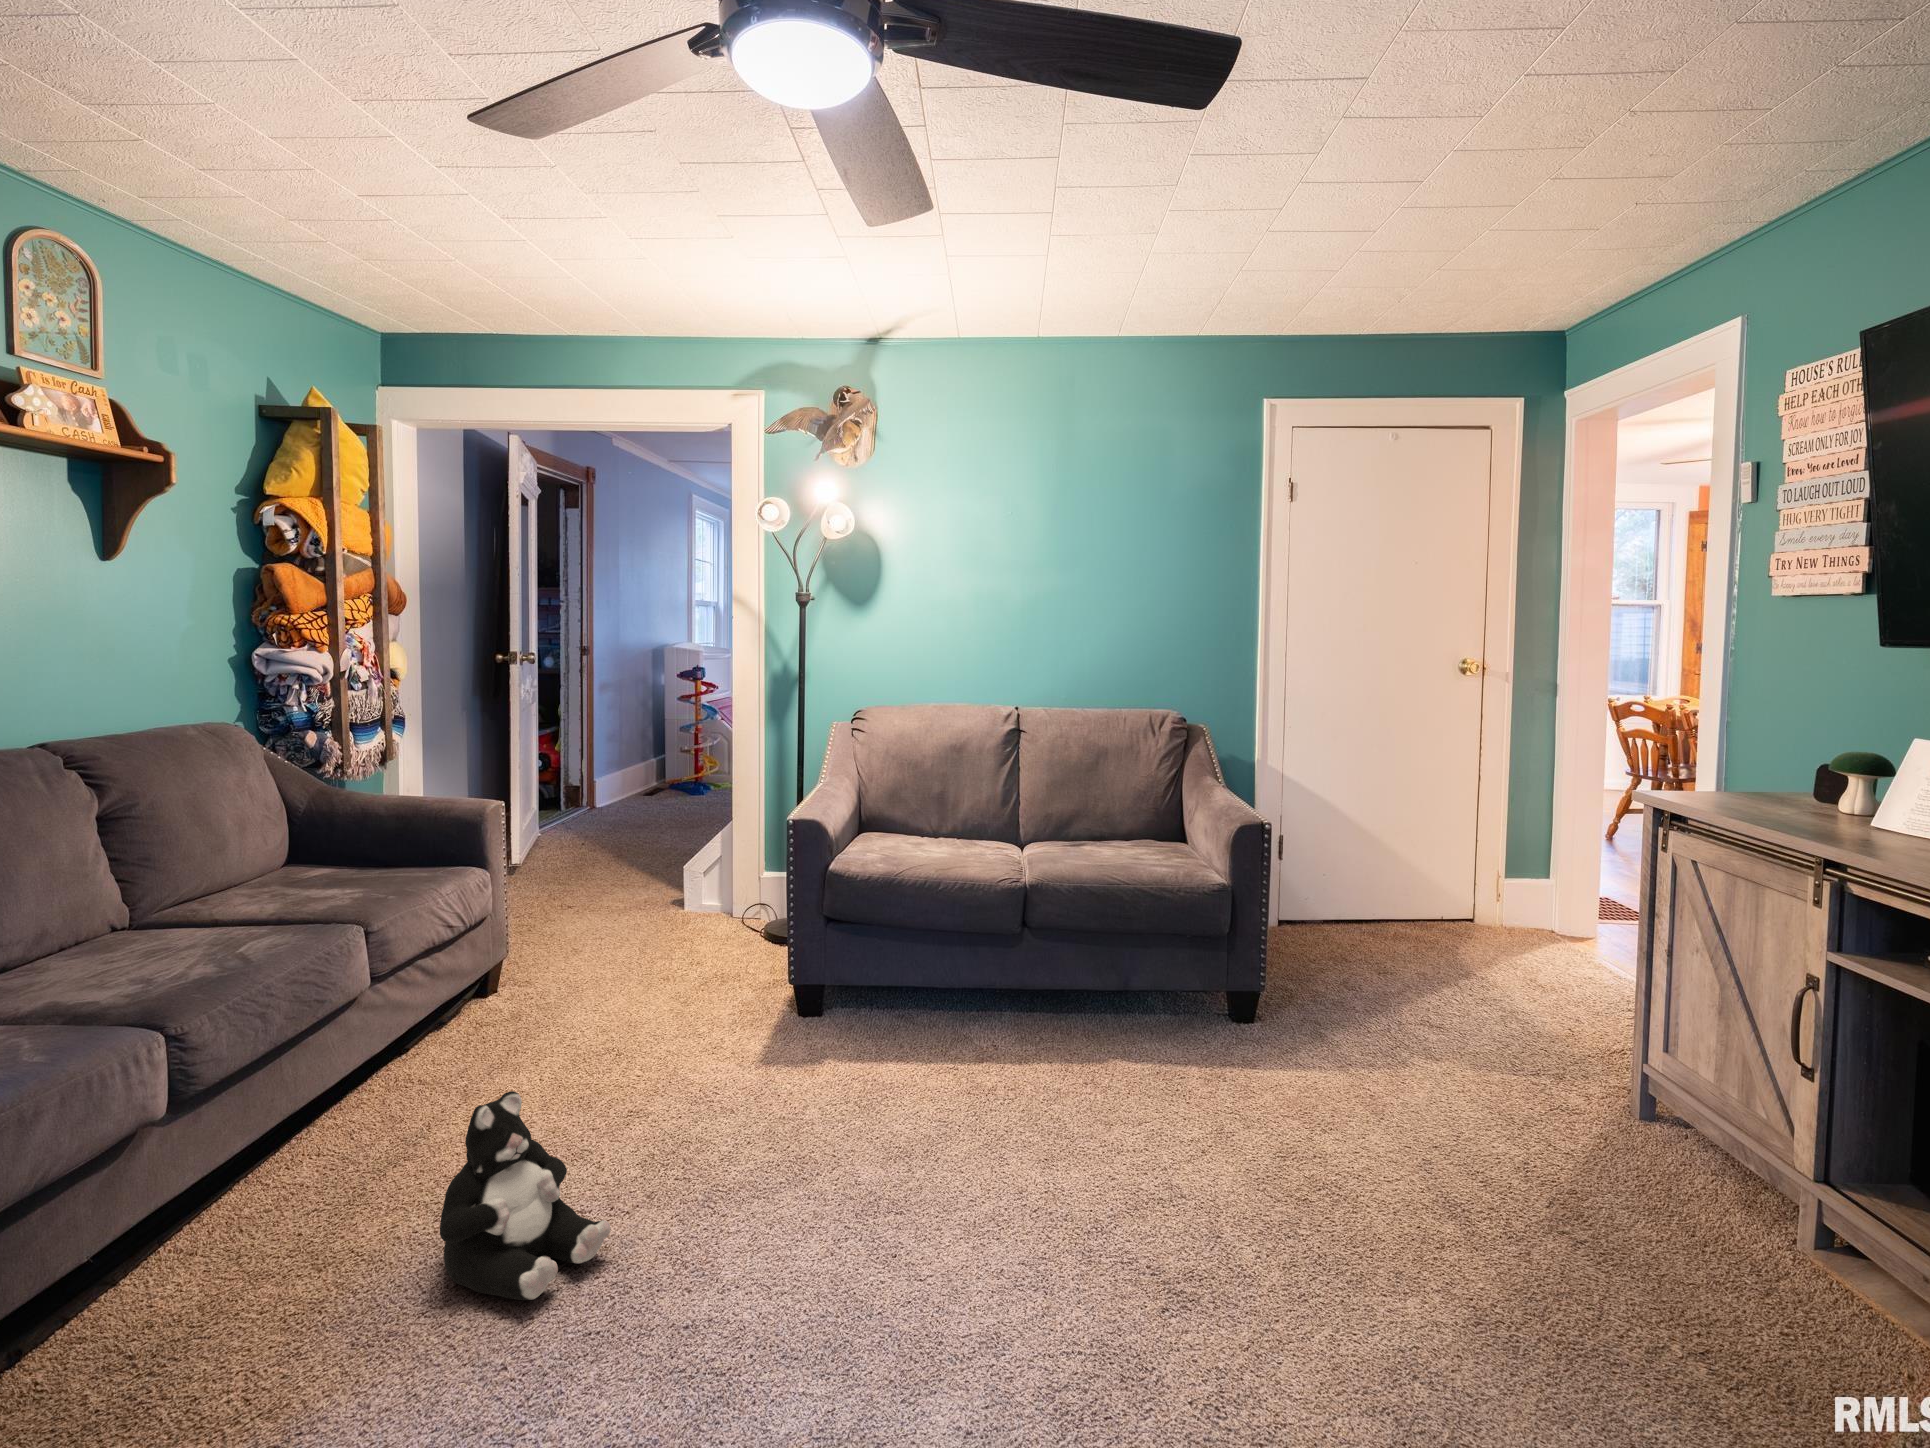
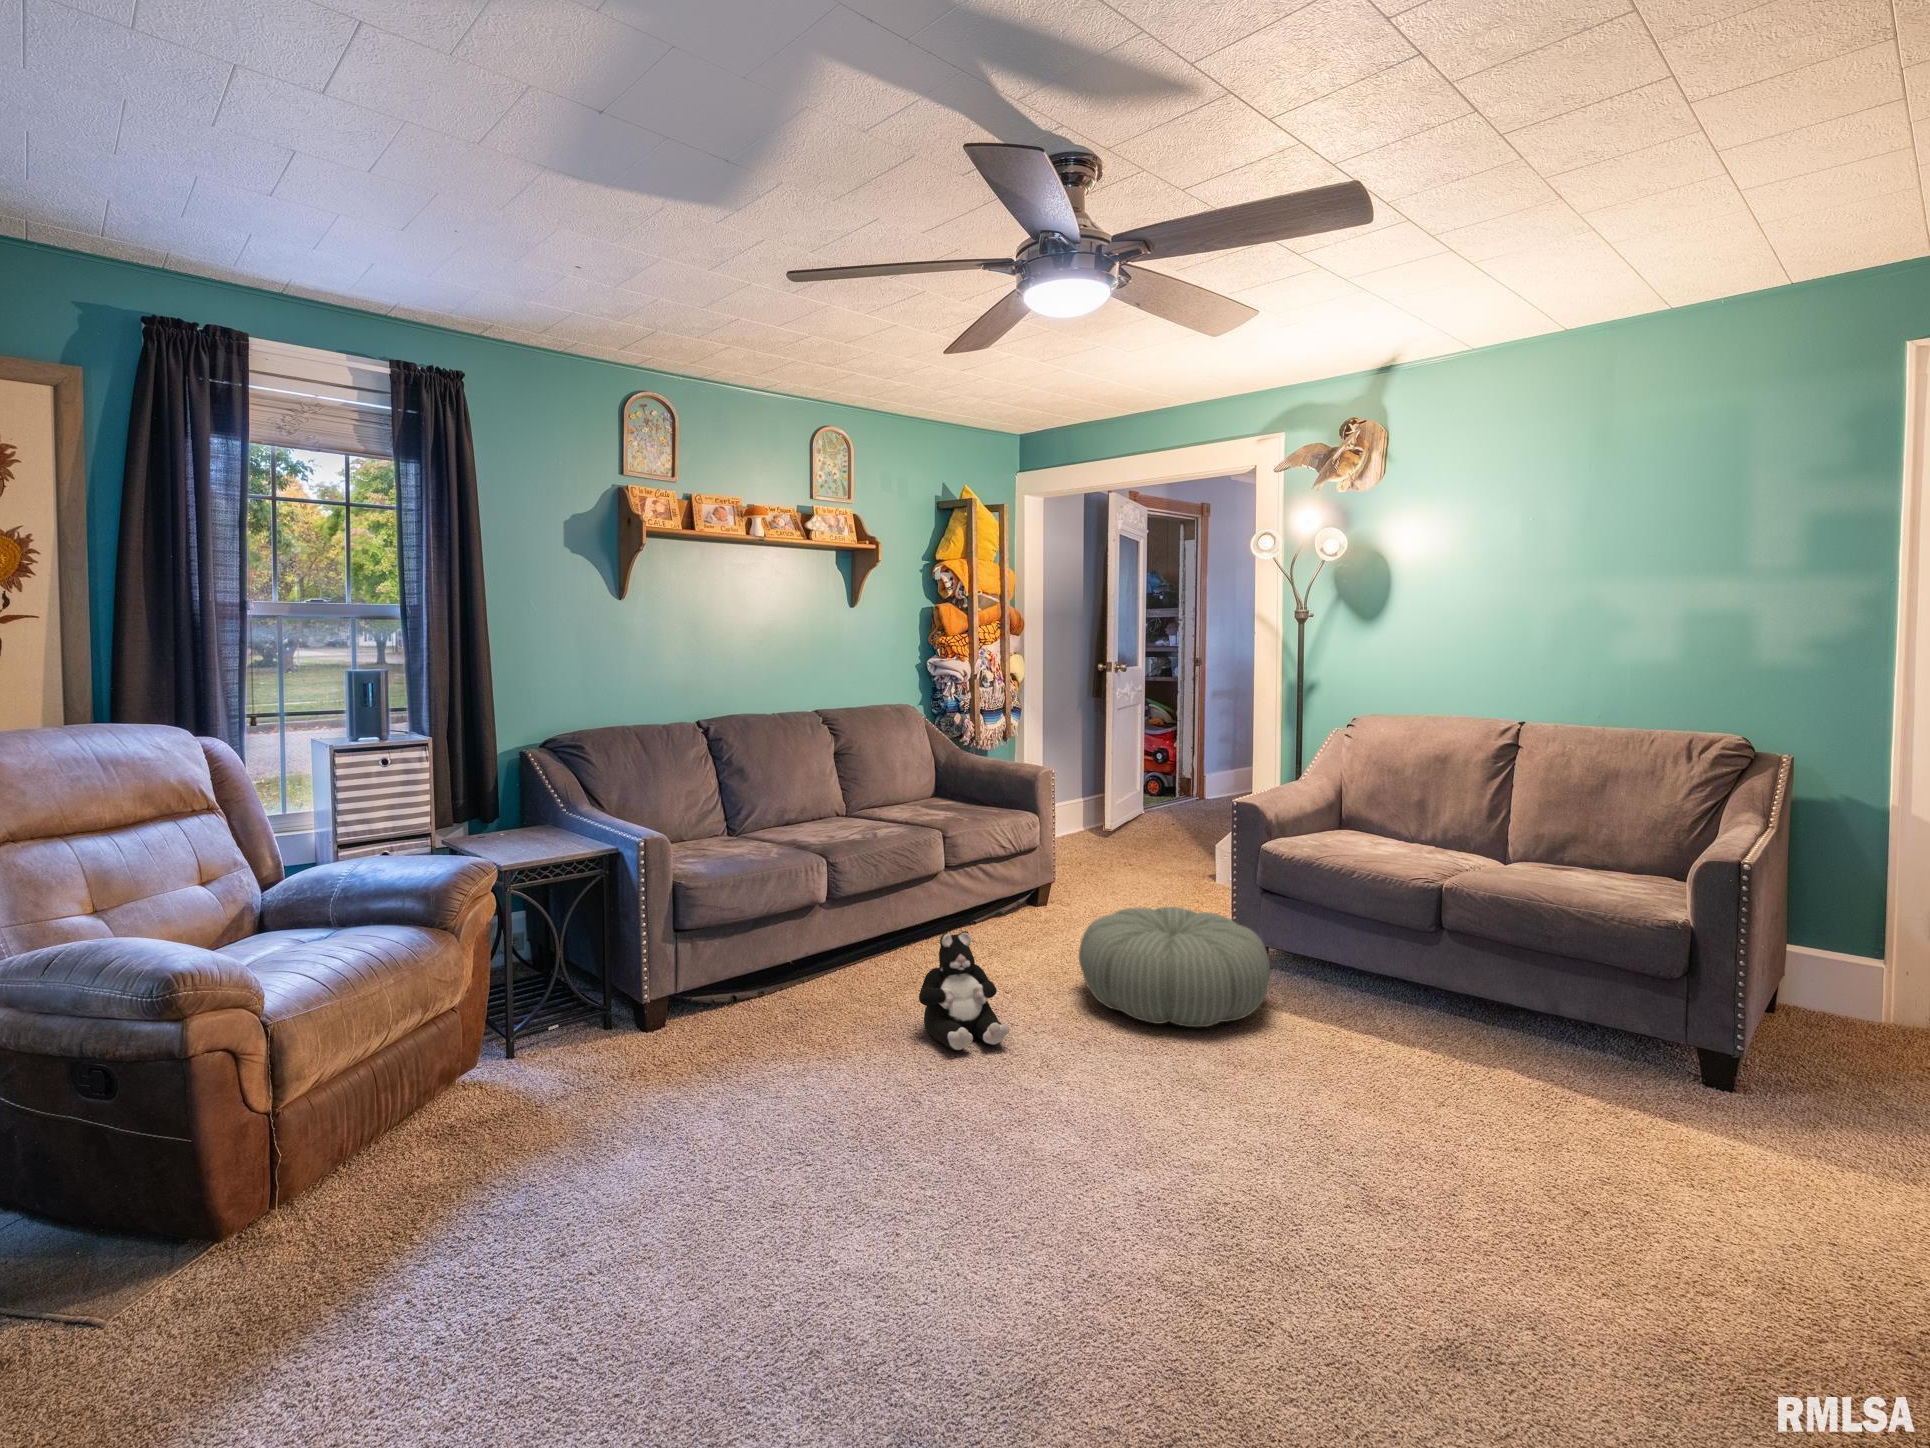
pouf: none [638,962,886,1134] -> present [1079,907,1270,1027]

